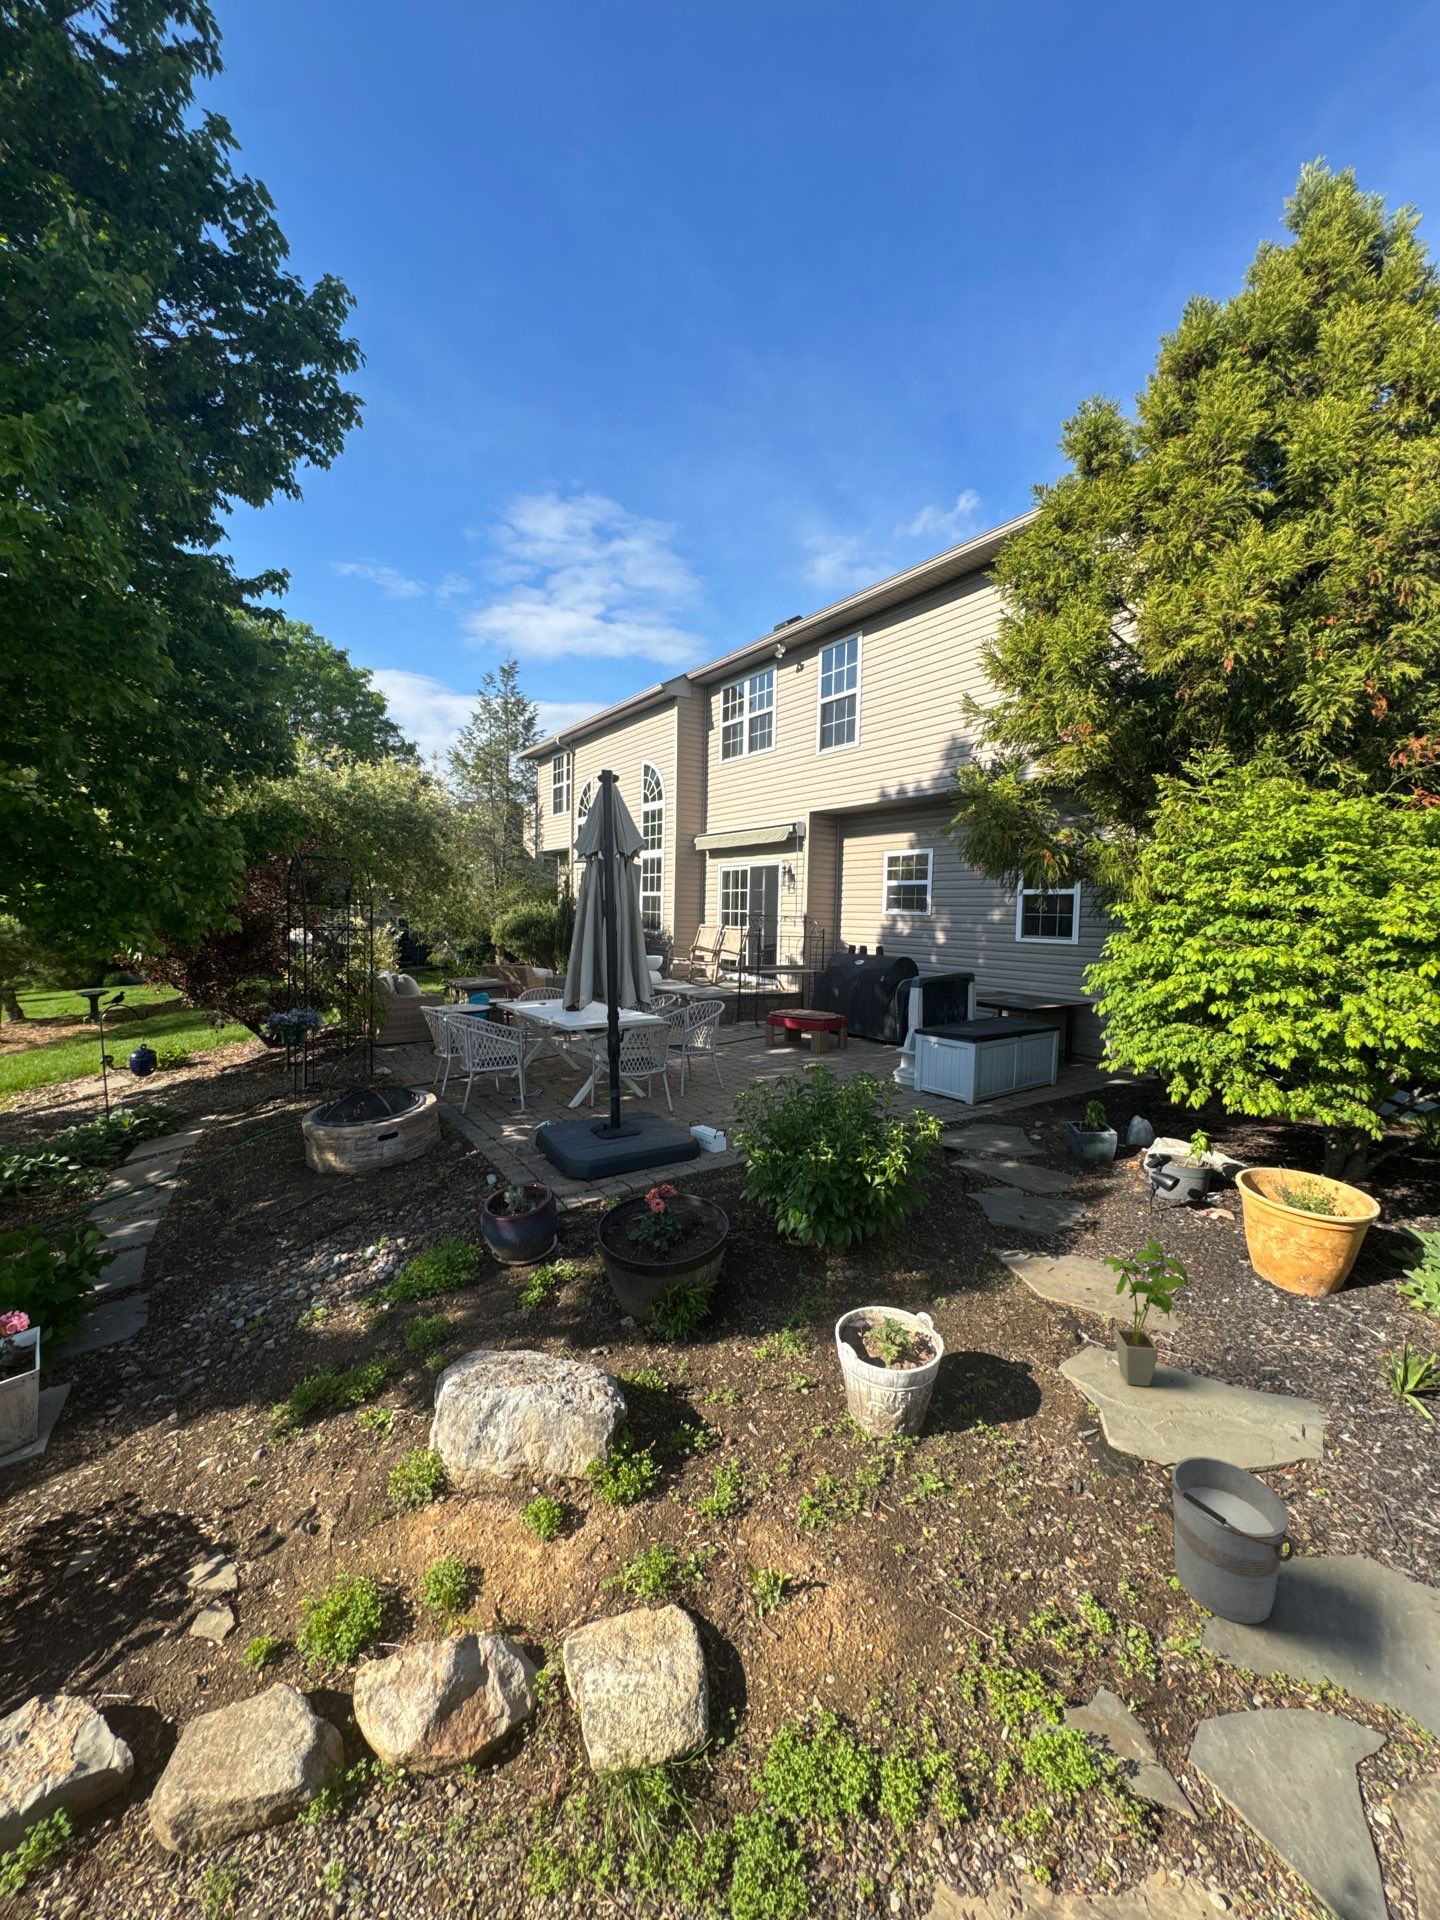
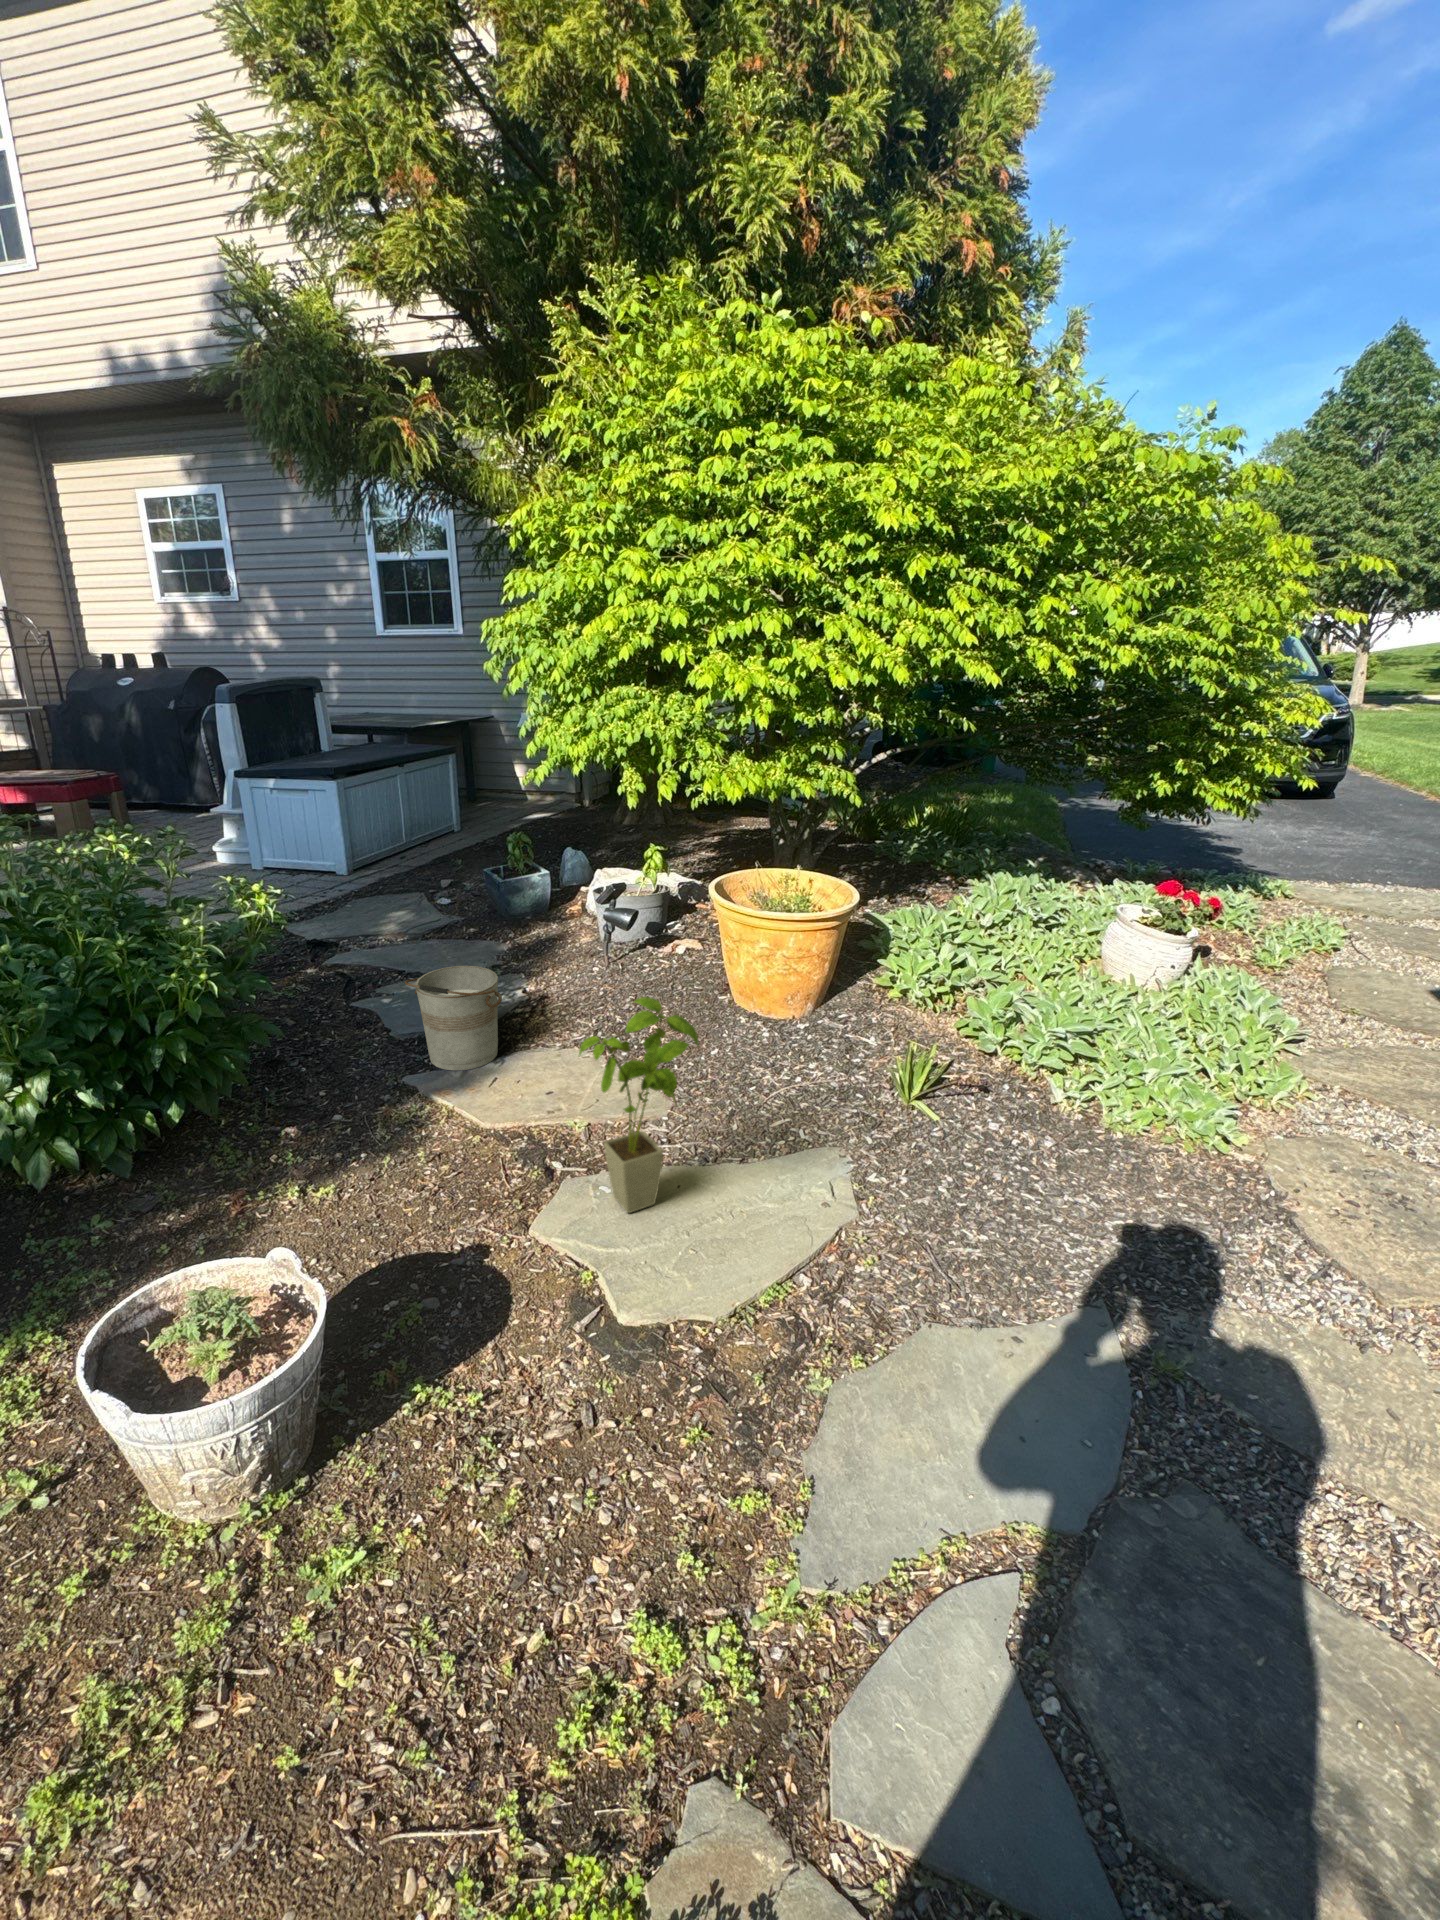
bucket: present [1160,1457,1295,1624] -> present [405,966,502,1070]

